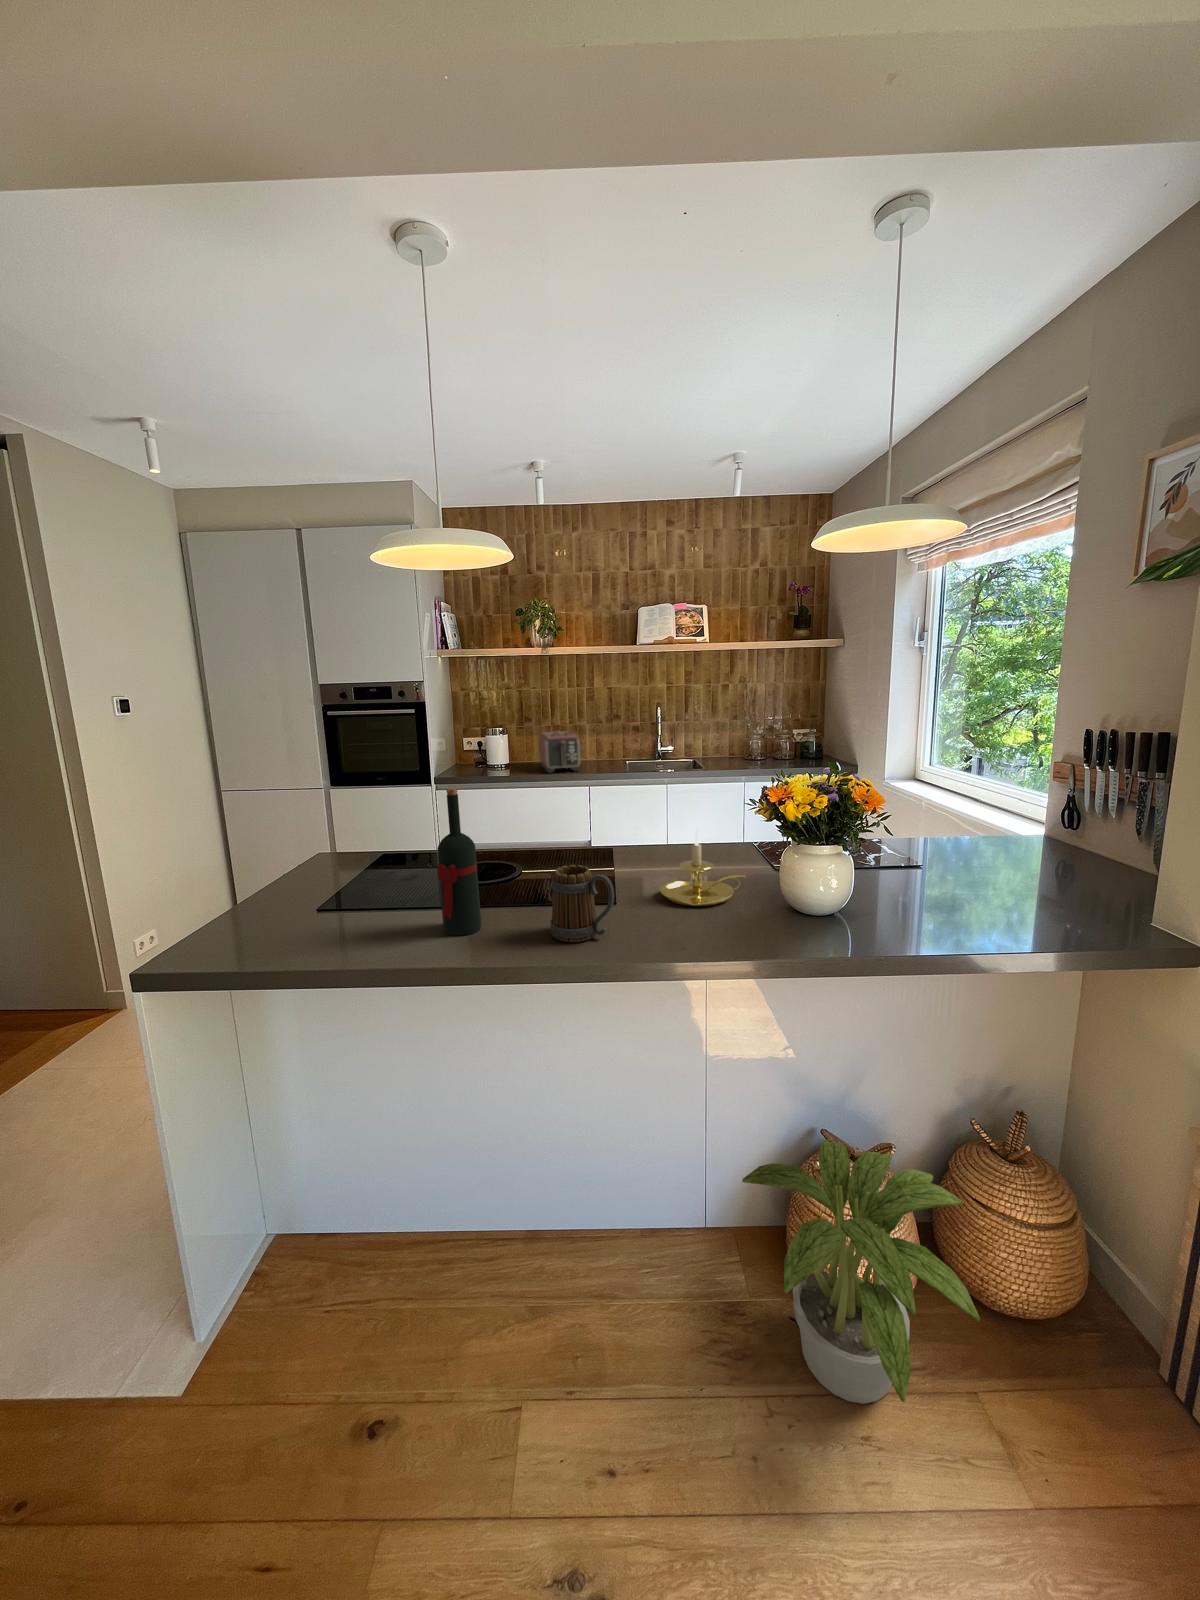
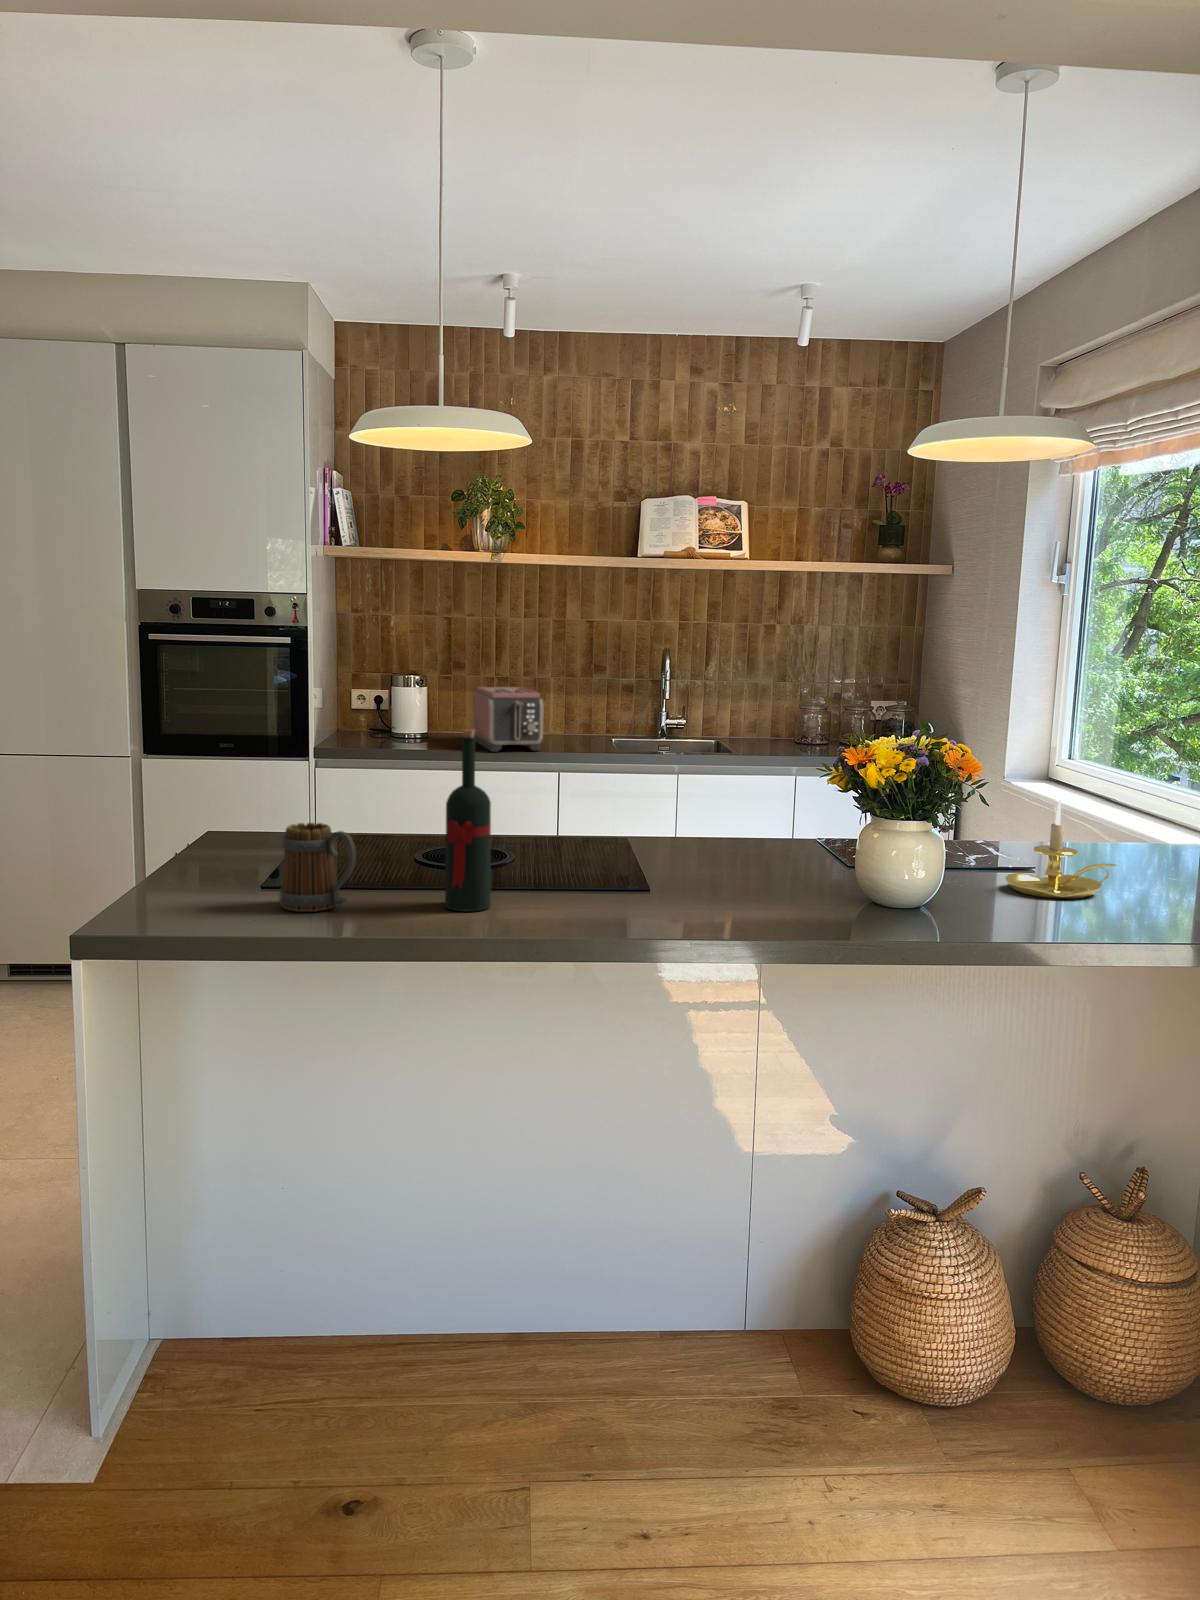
candle holder: present [660,826,746,906] -> present [1005,800,1117,899]
mug: present [550,865,614,942] -> present [279,823,356,912]
potted plant: present [742,1140,980,1404] -> none [803,1197,1064,1474]

